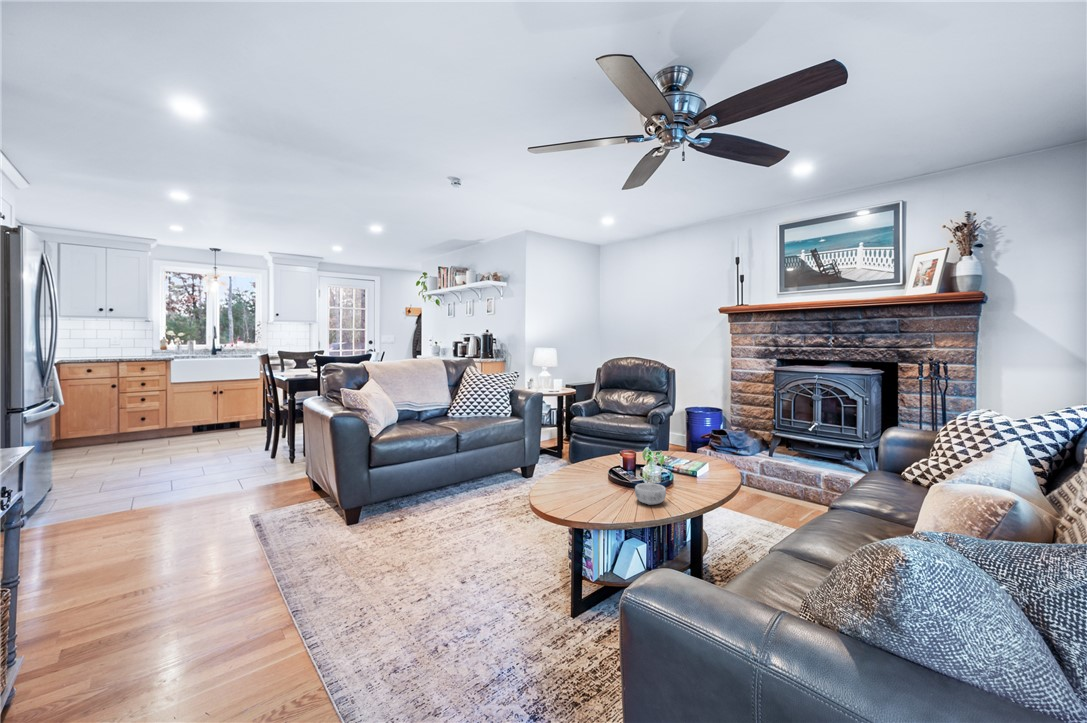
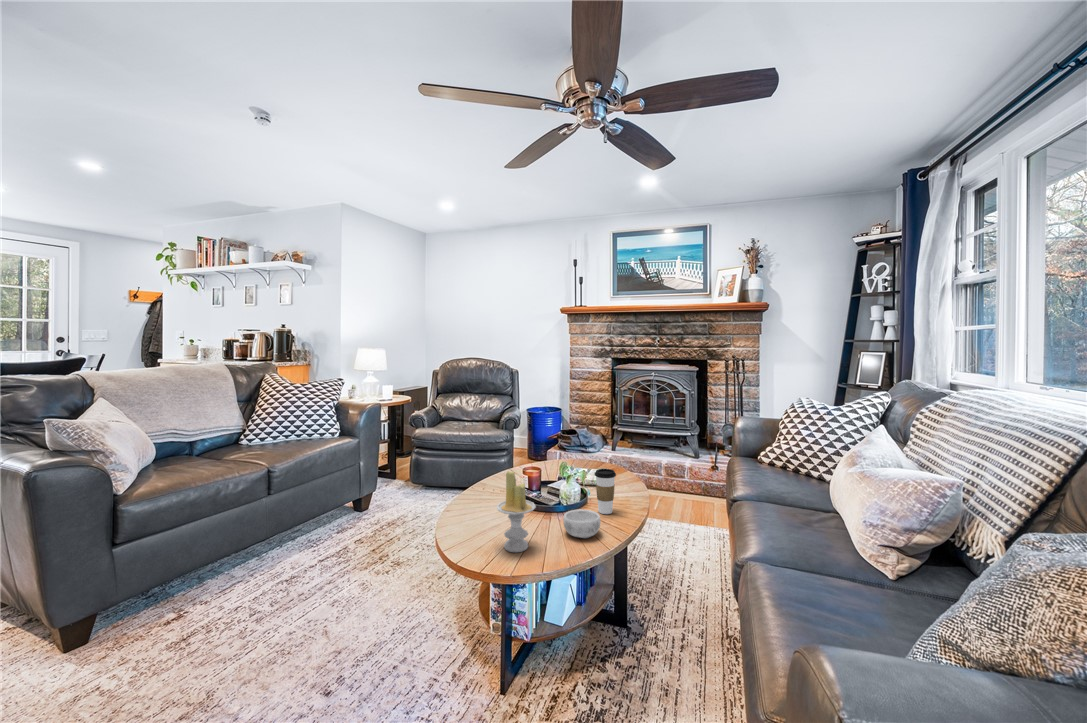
candle: none [578,443,608,505] -> present [497,471,536,552]
coffee cup: none [675,454,694,493] -> present [595,469,616,514]

